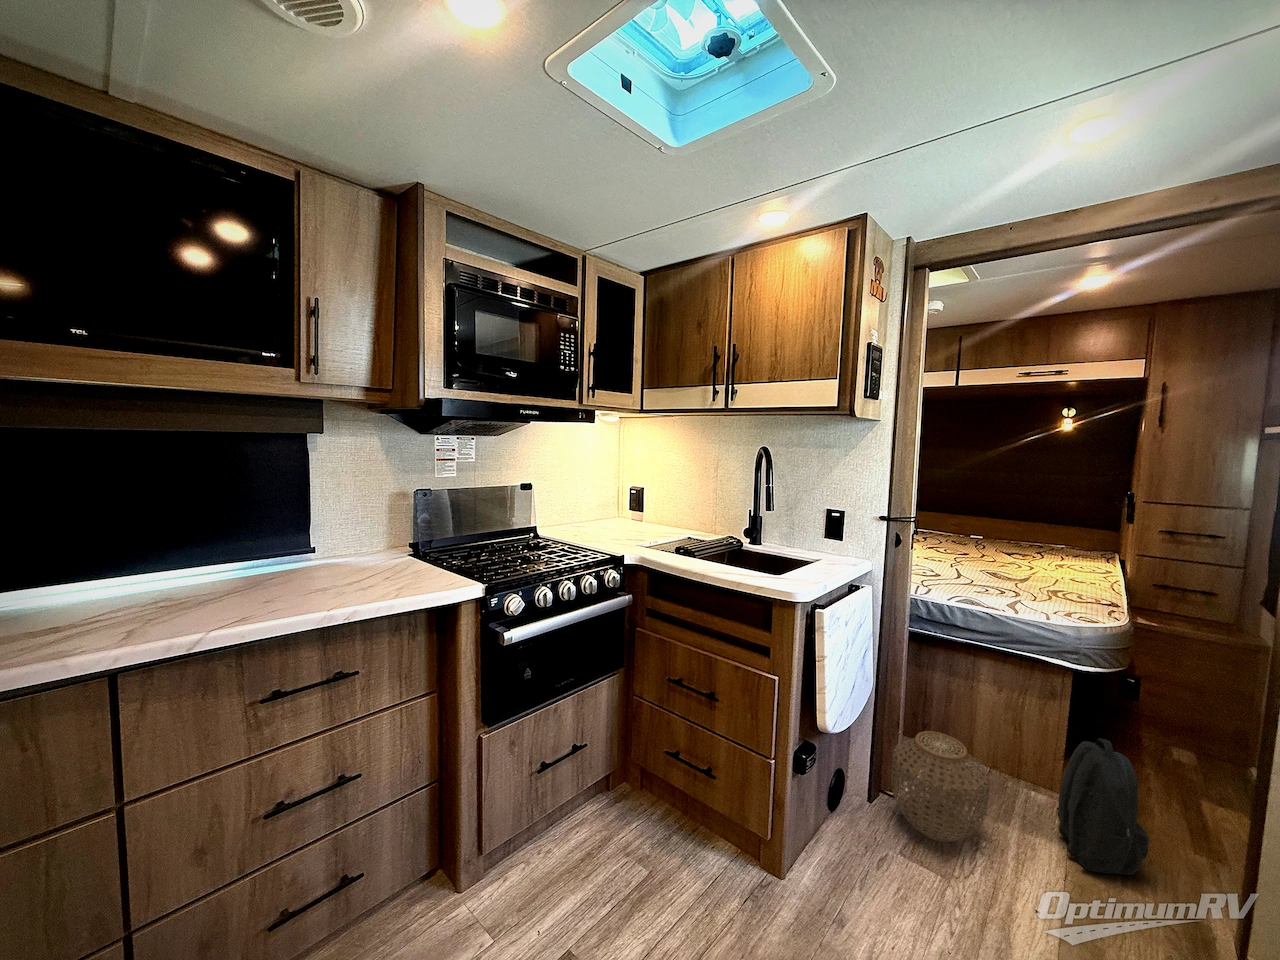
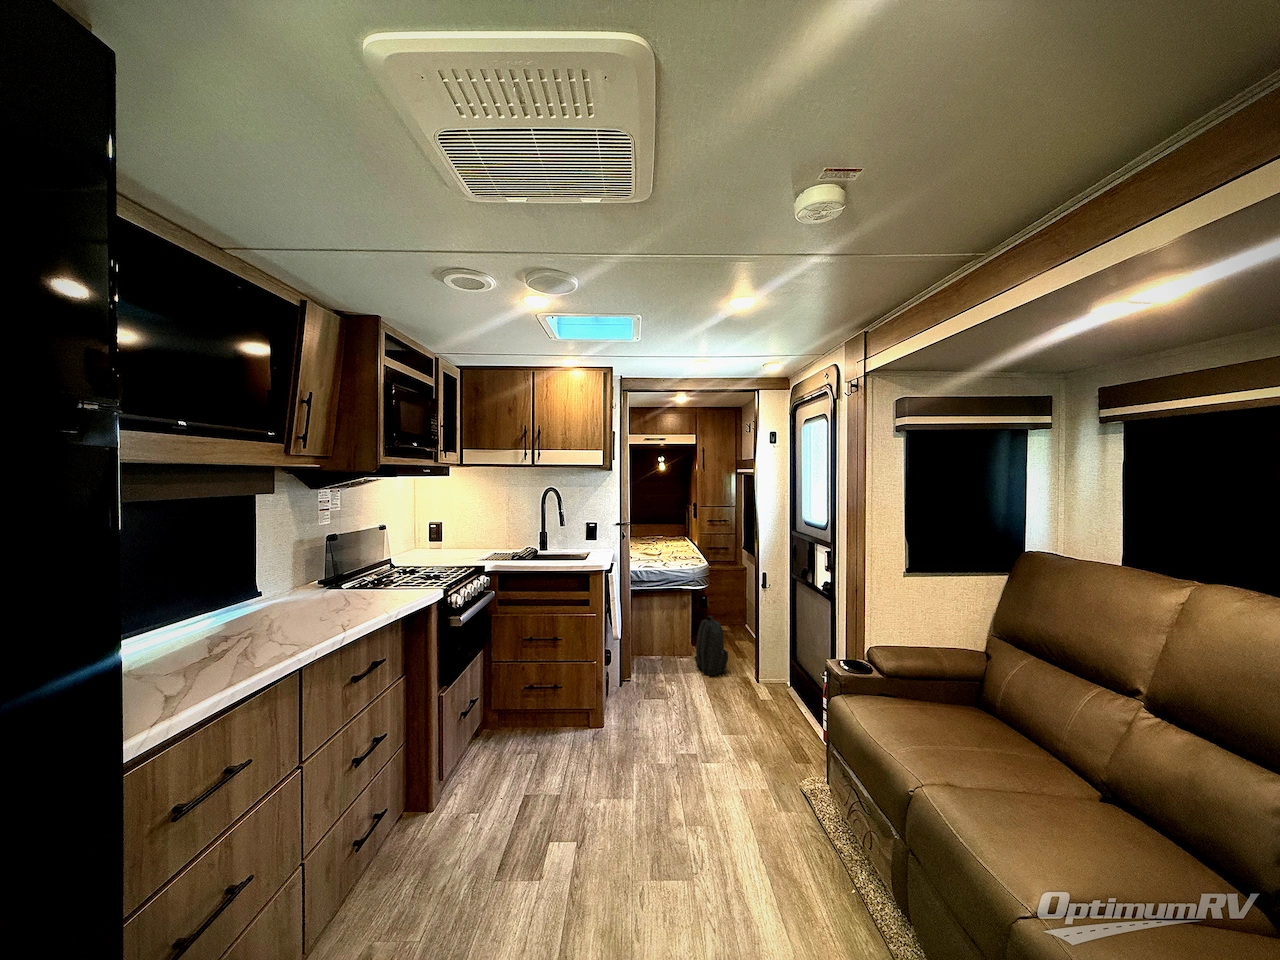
woven basket: present [891,731,989,842] -> none [632,635,675,688]

